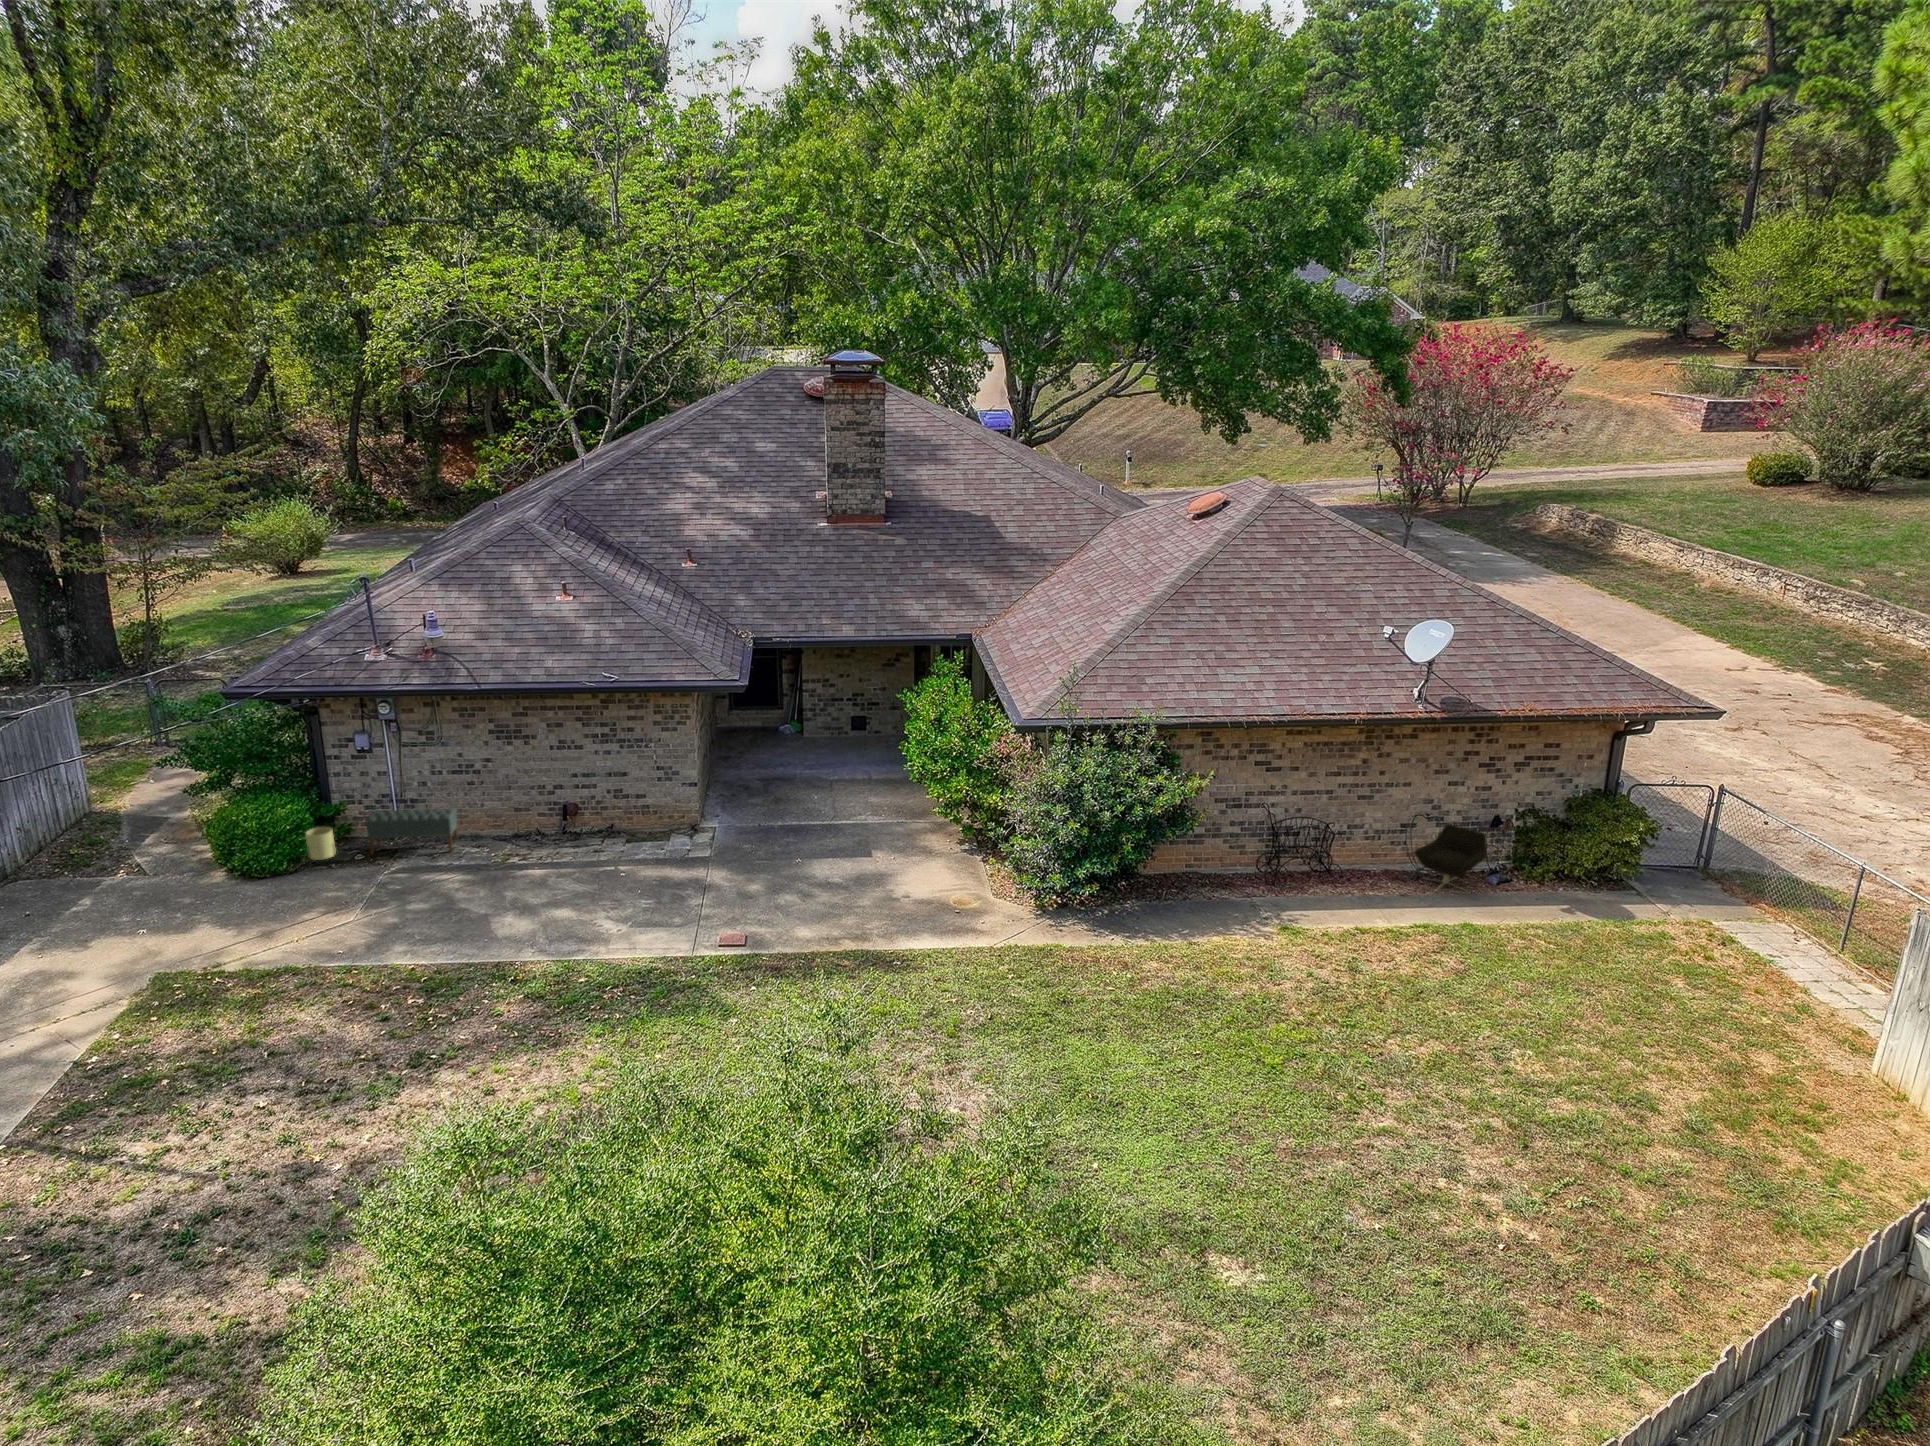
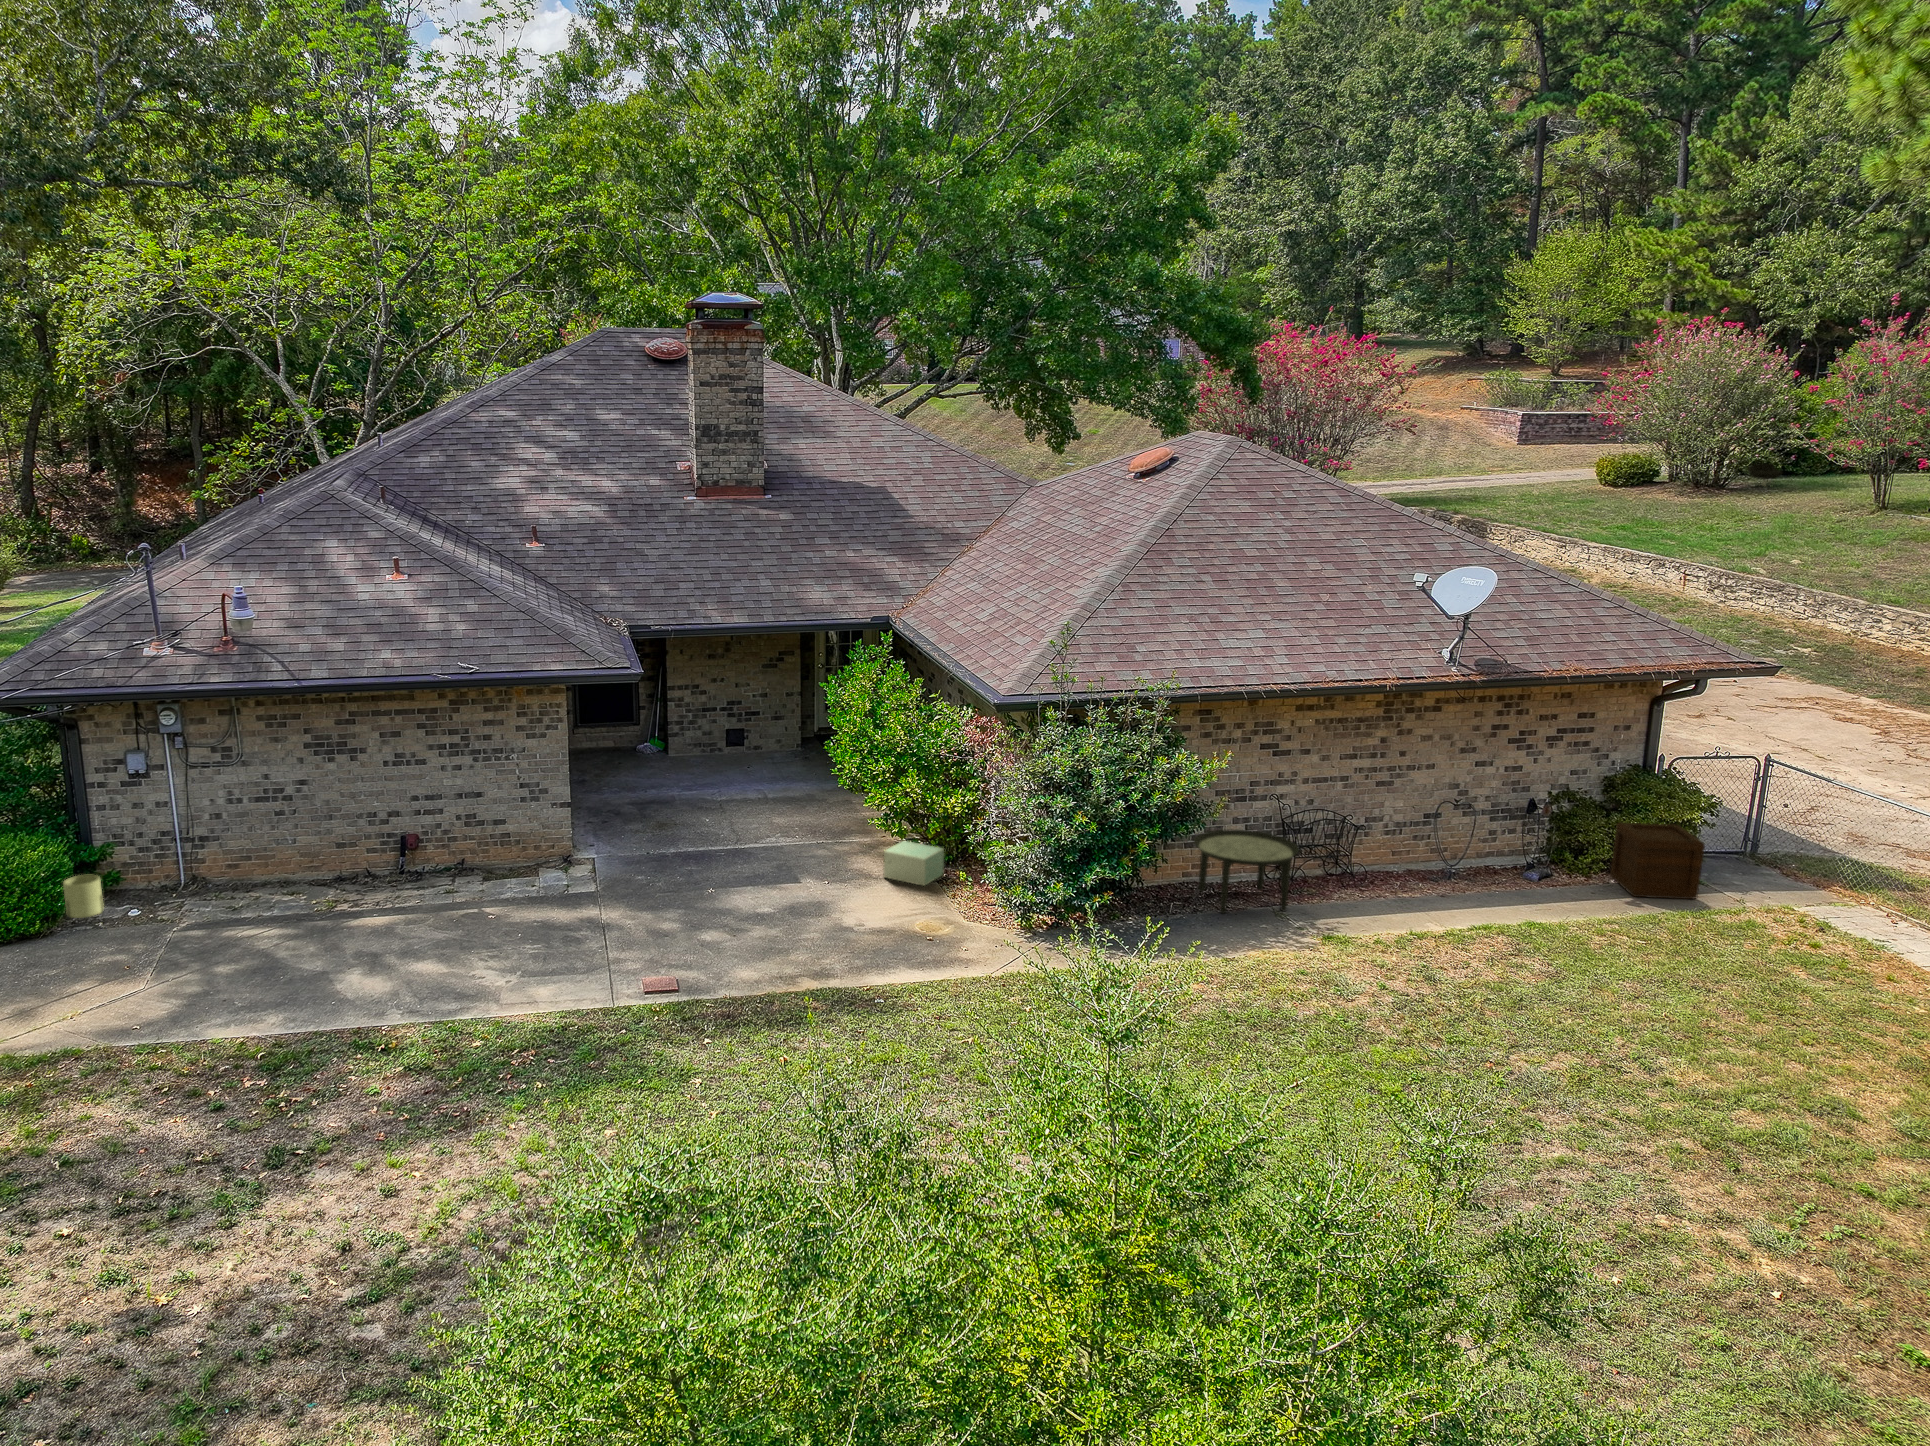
bench: present [365,808,458,855] -> none [142,846,264,911]
lounge chair: present [1414,824,1487,891] -> present [1748,463,1782,486]
storage box: none [938,825,988,864] -> present [883,841,944,886]
round table: none [1187,831,1273,903] -> present [1194,829,1299,913]
wooden crate: none [1557,840,1633,910] -> present [1610,823,1705,899]

